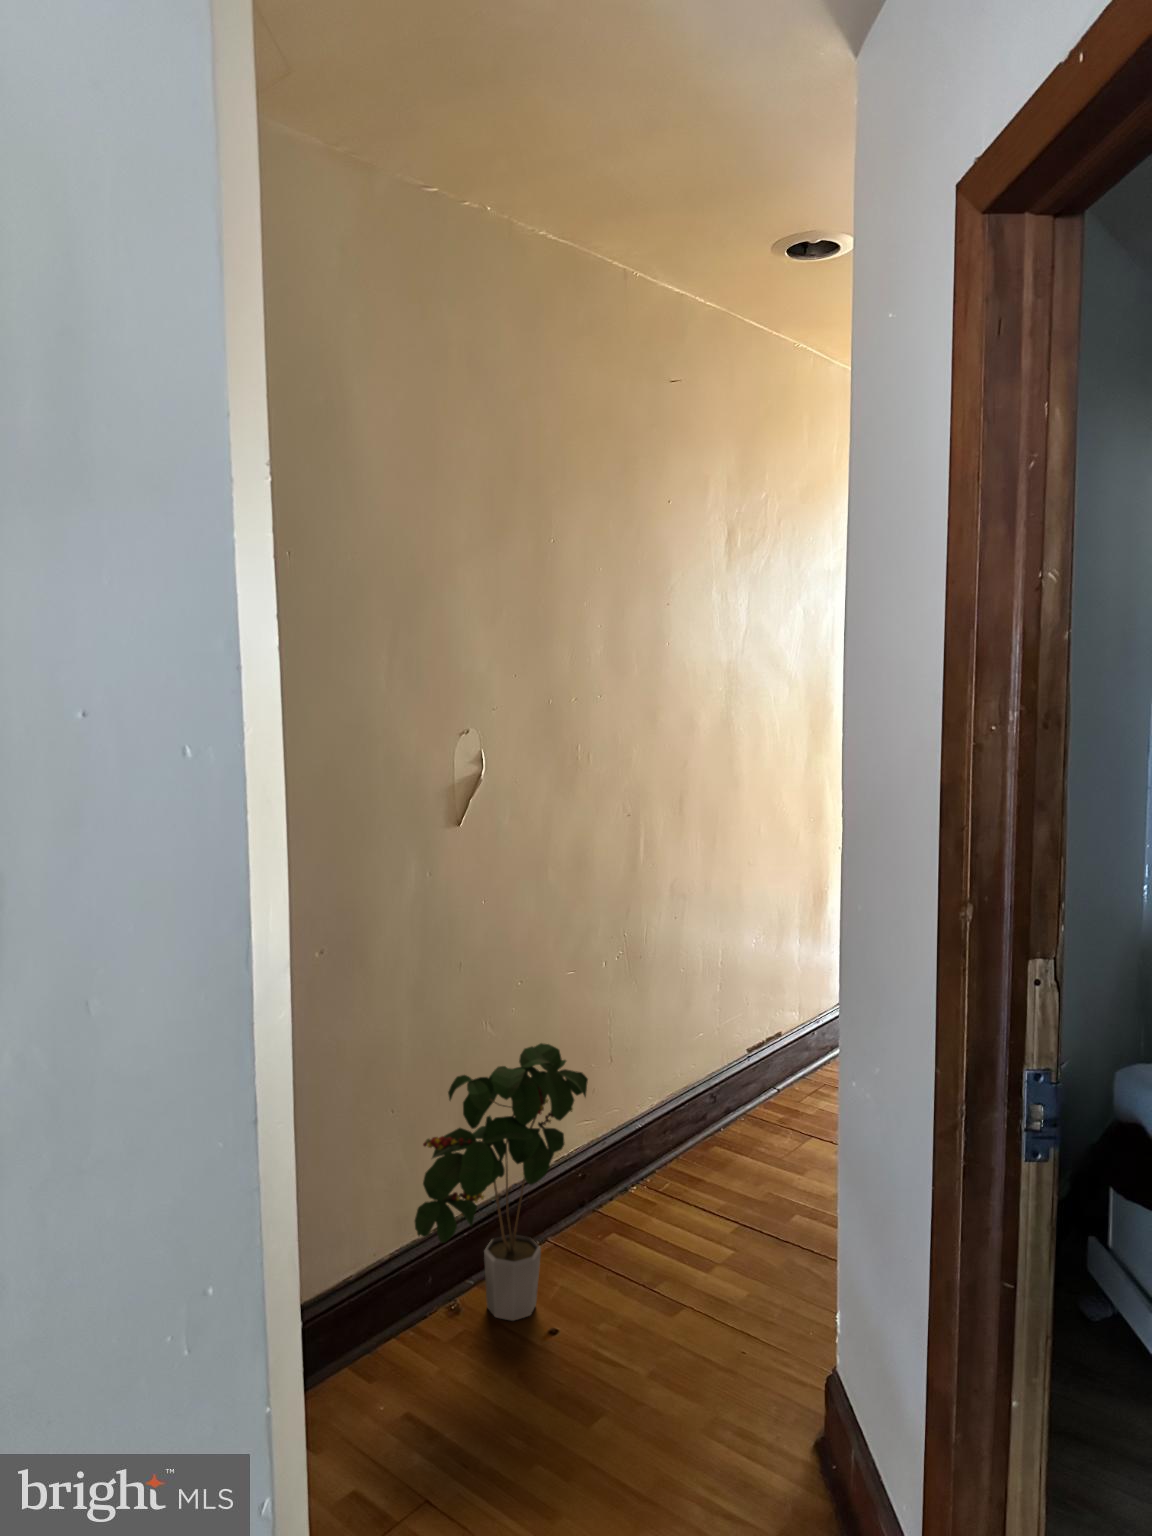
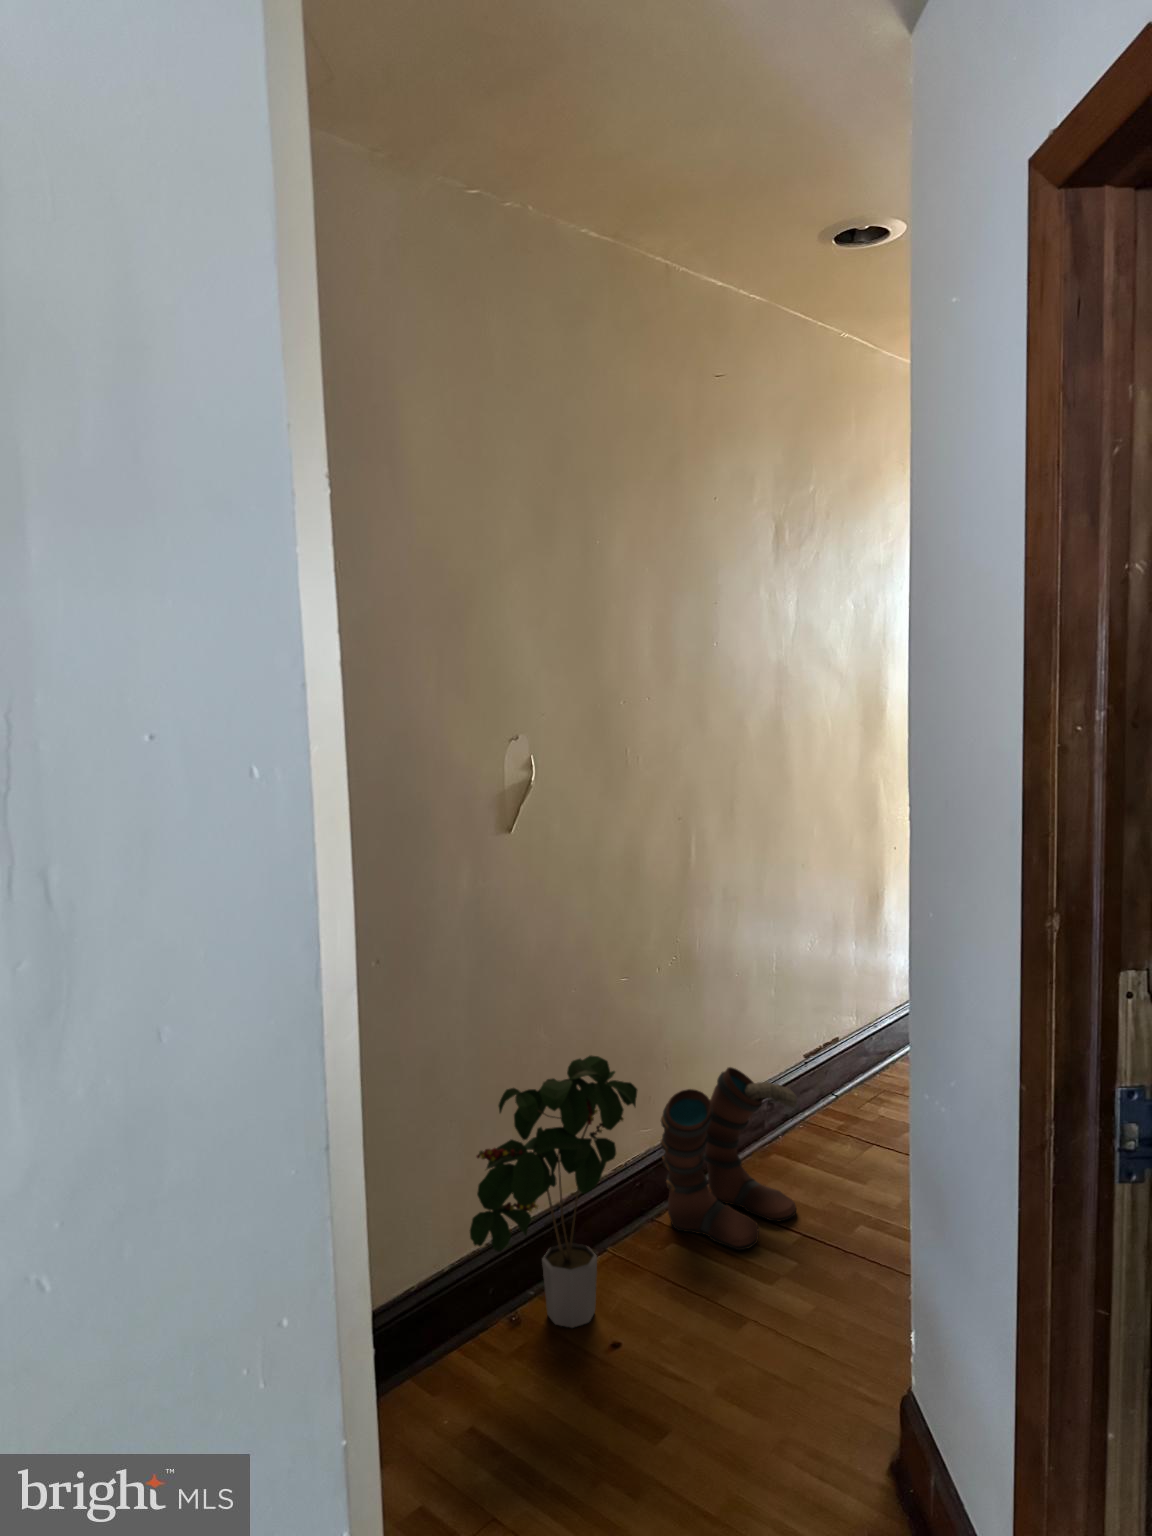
boots: none [605,1059,745,1245] -> present [661,1067,797,1250]

